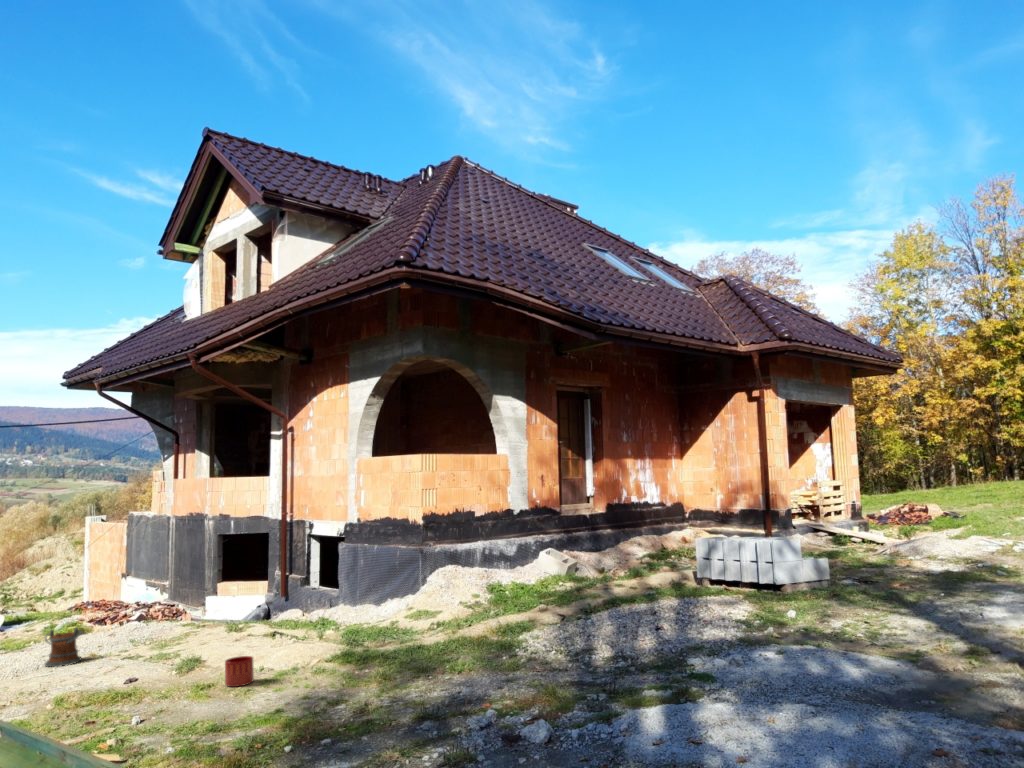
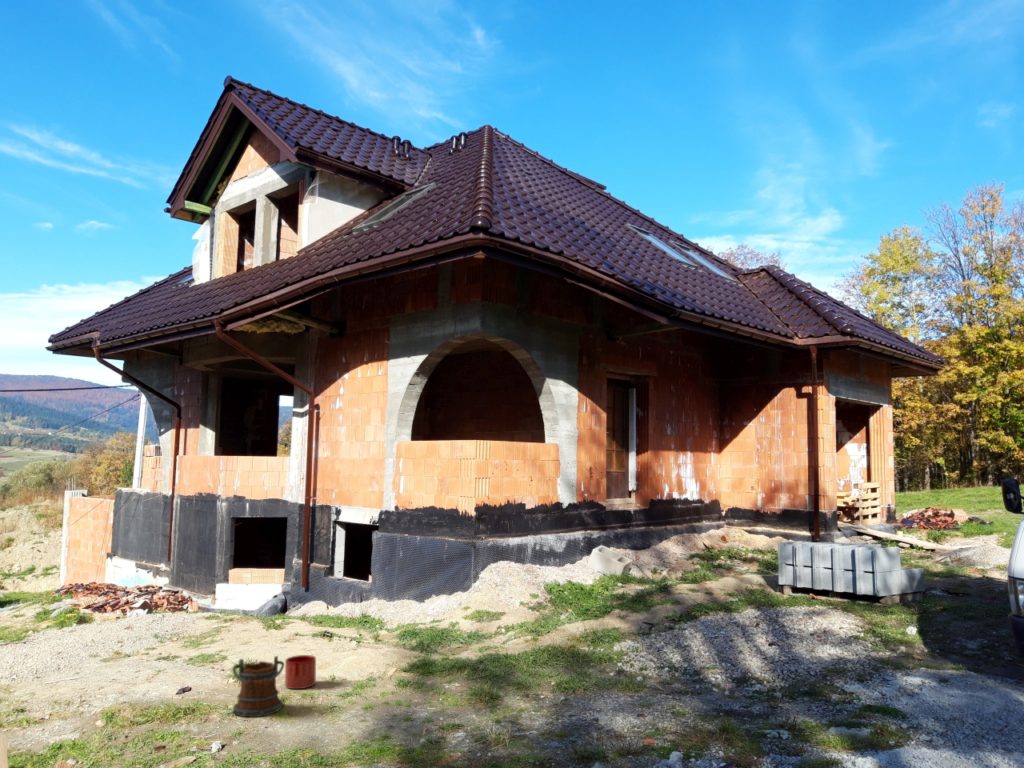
bucket: present [45,628,81,667] -> present [233,656,284,717]

